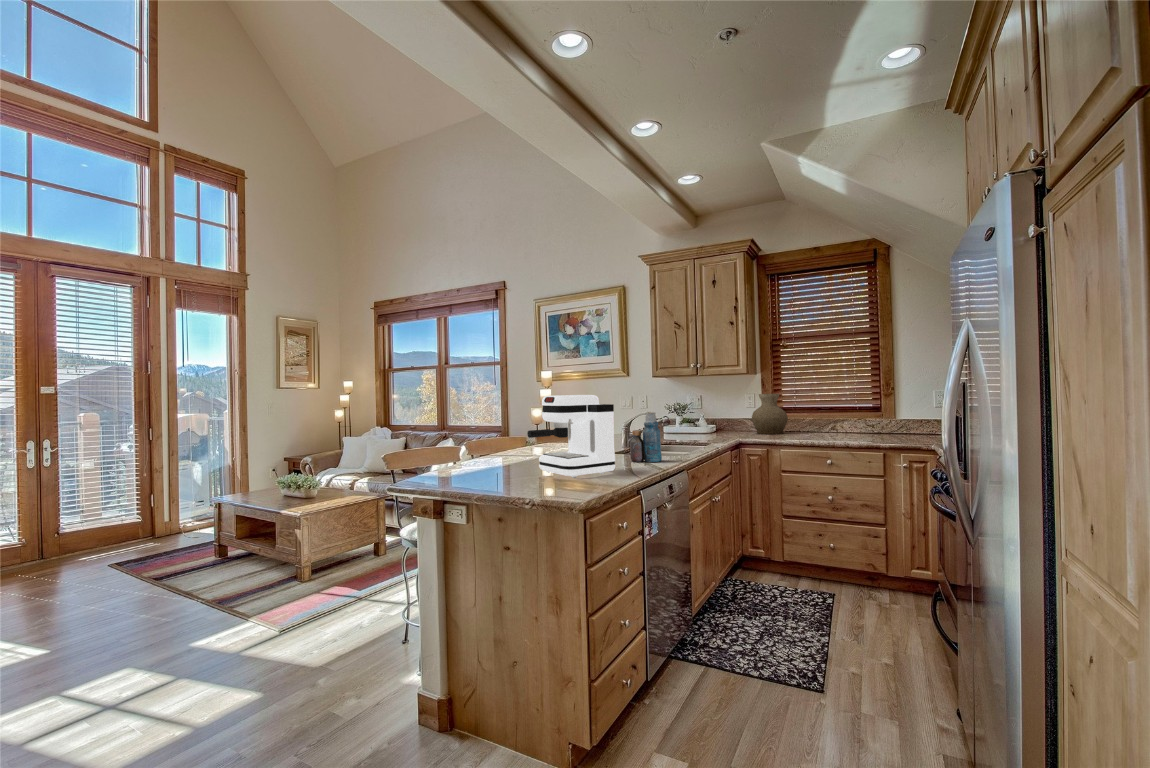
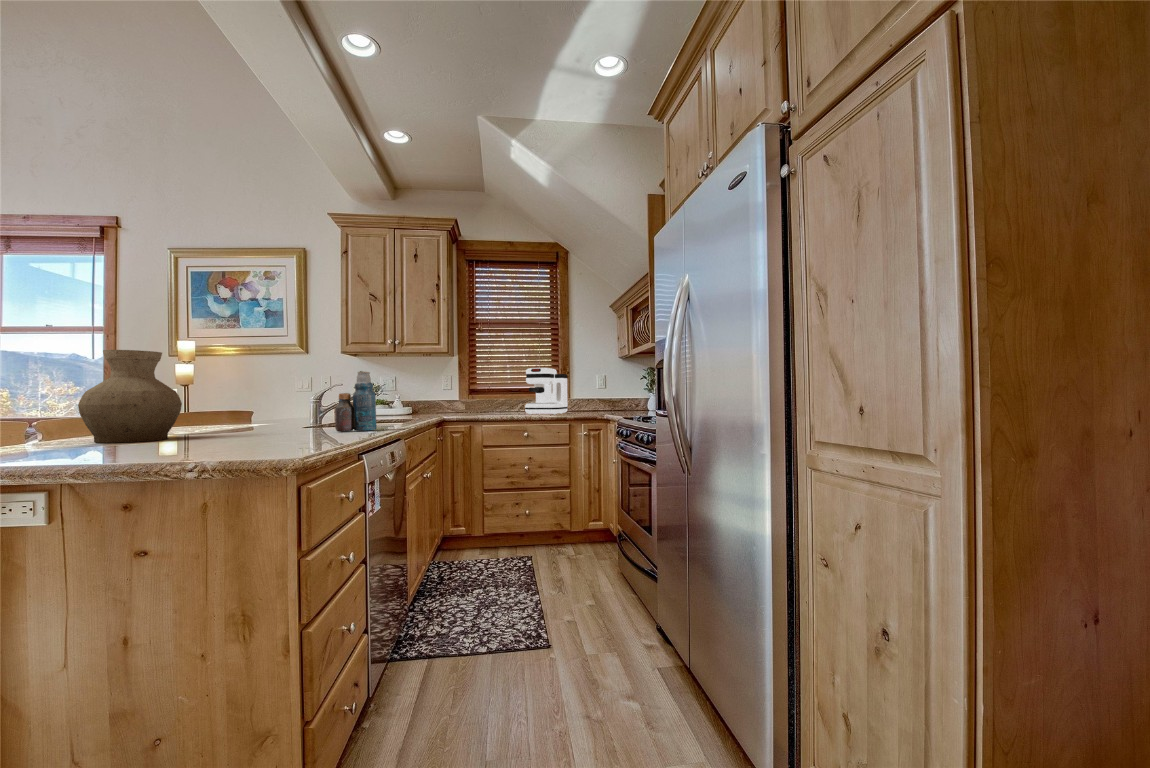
vase: present [752,394,788,434] -> present [78,350,182,443]
coffee maker: present [527,395,615,478] -> present [525,368,568,415]

